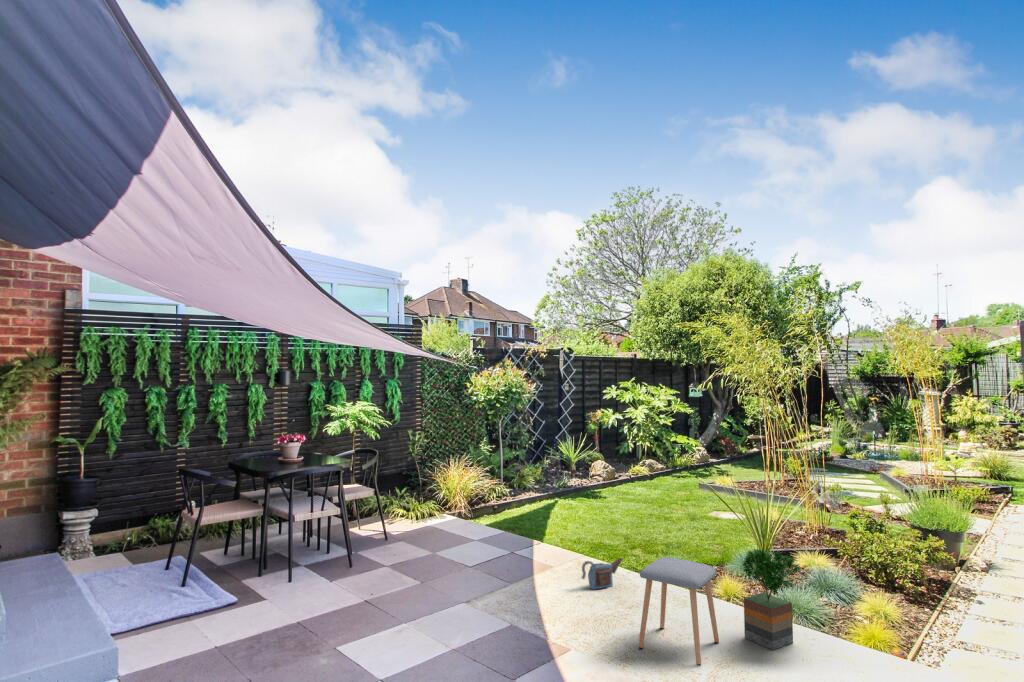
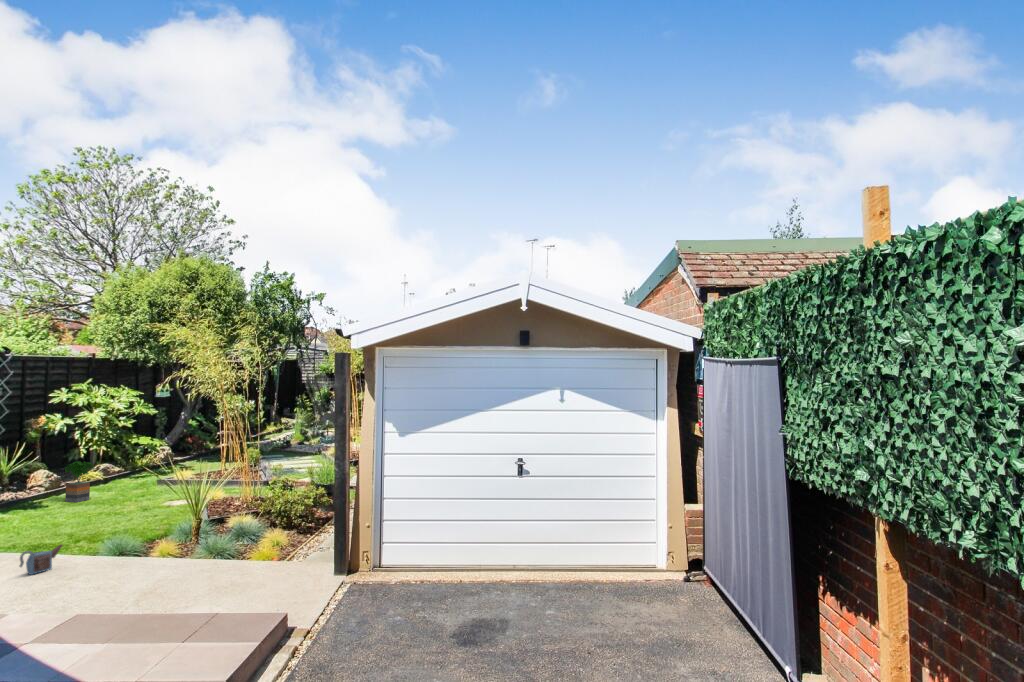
potted tree: present [743,549,801,650] -> present [65,461,95,502]
stool: present [638,557,719,665] -> none [73,528,143,599]

